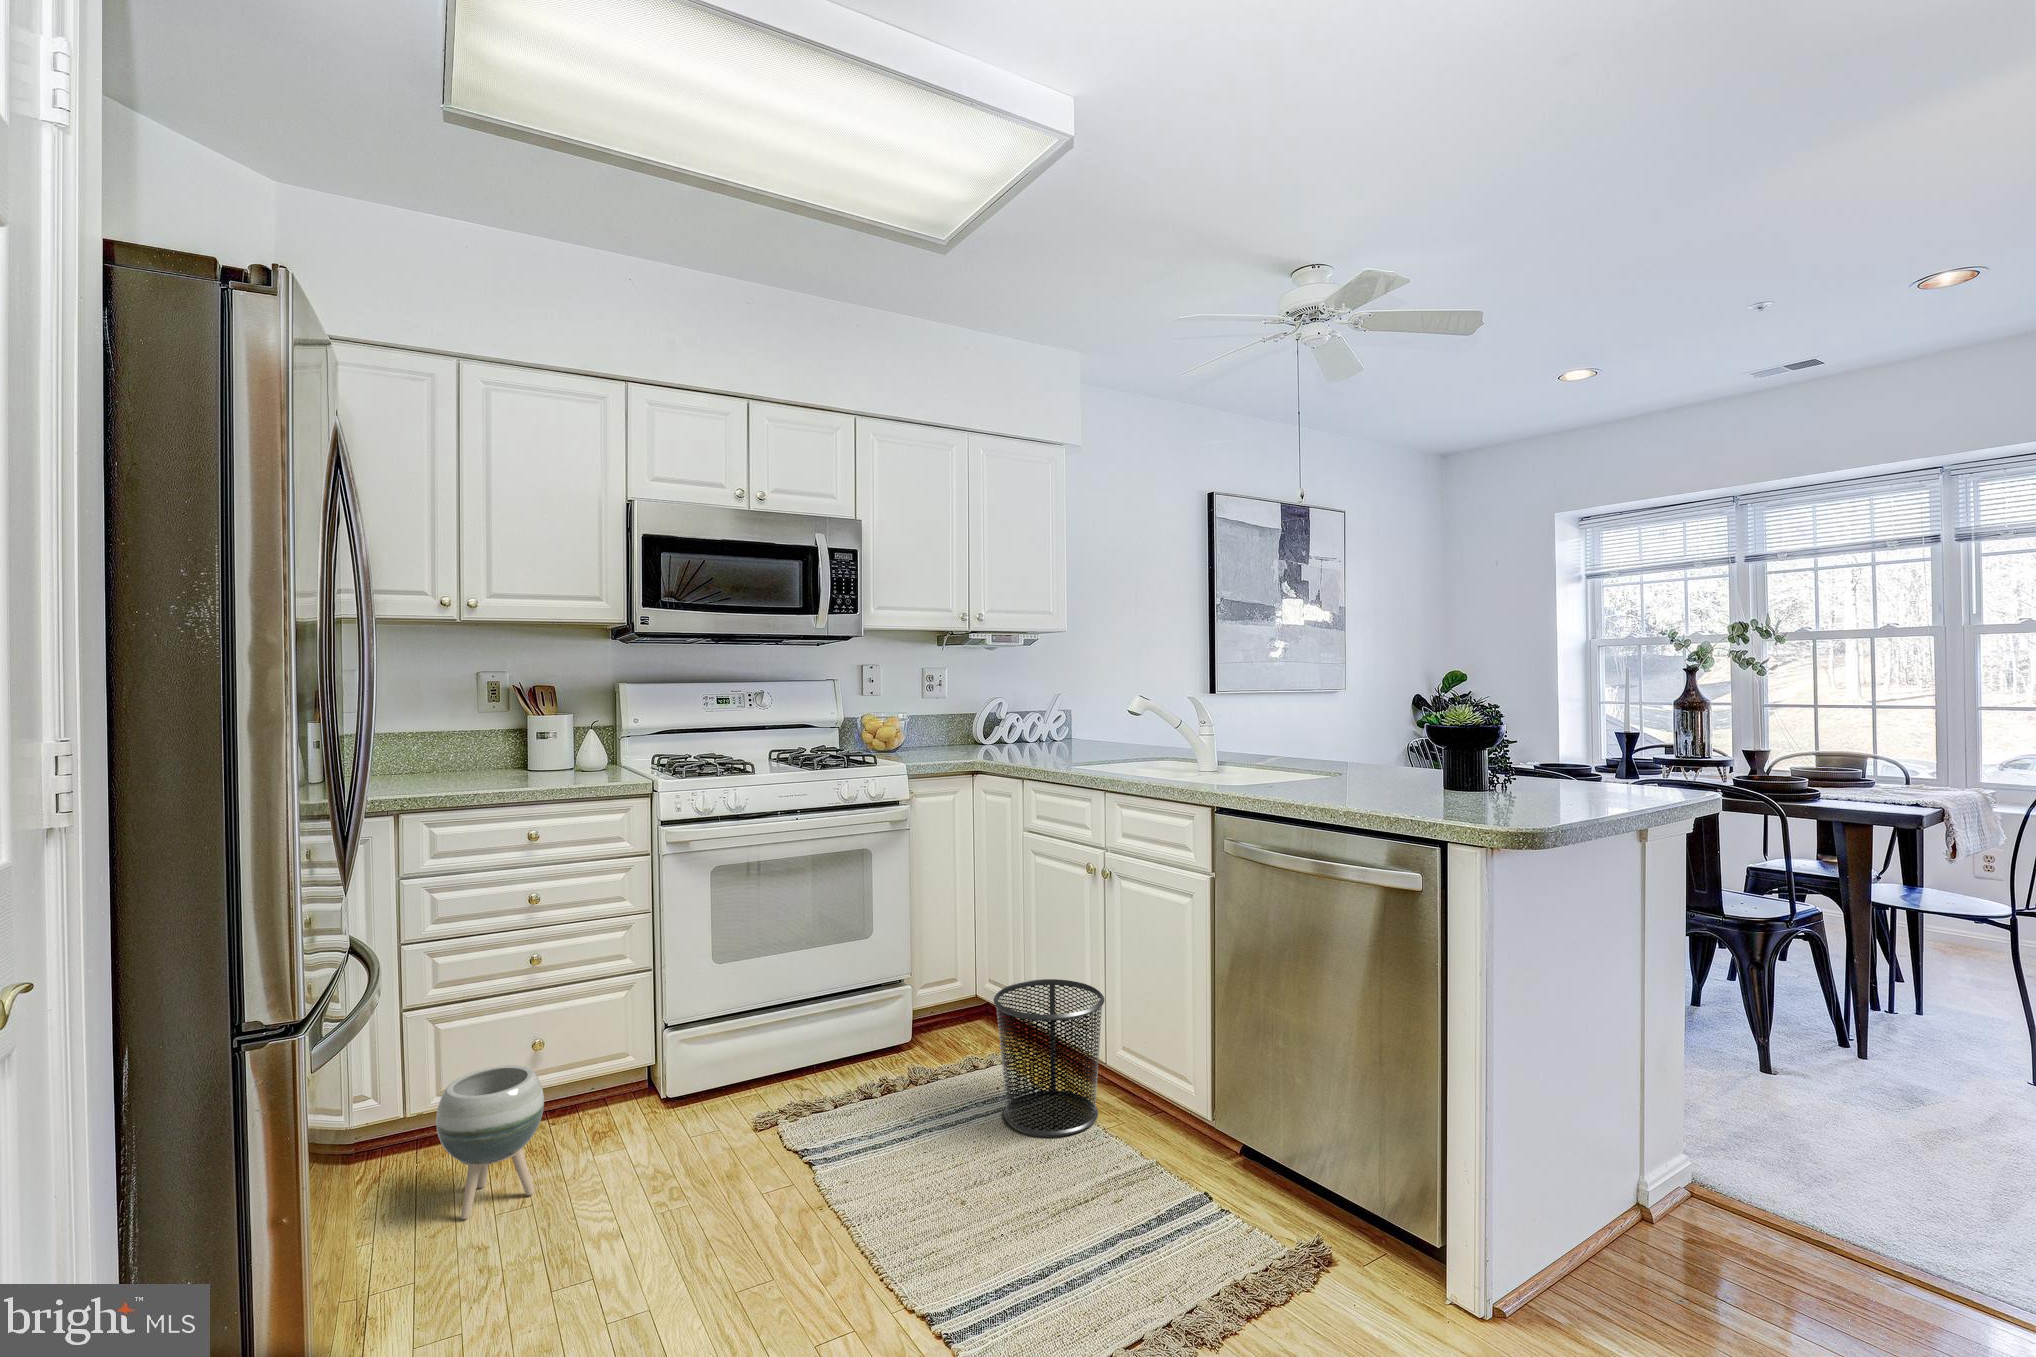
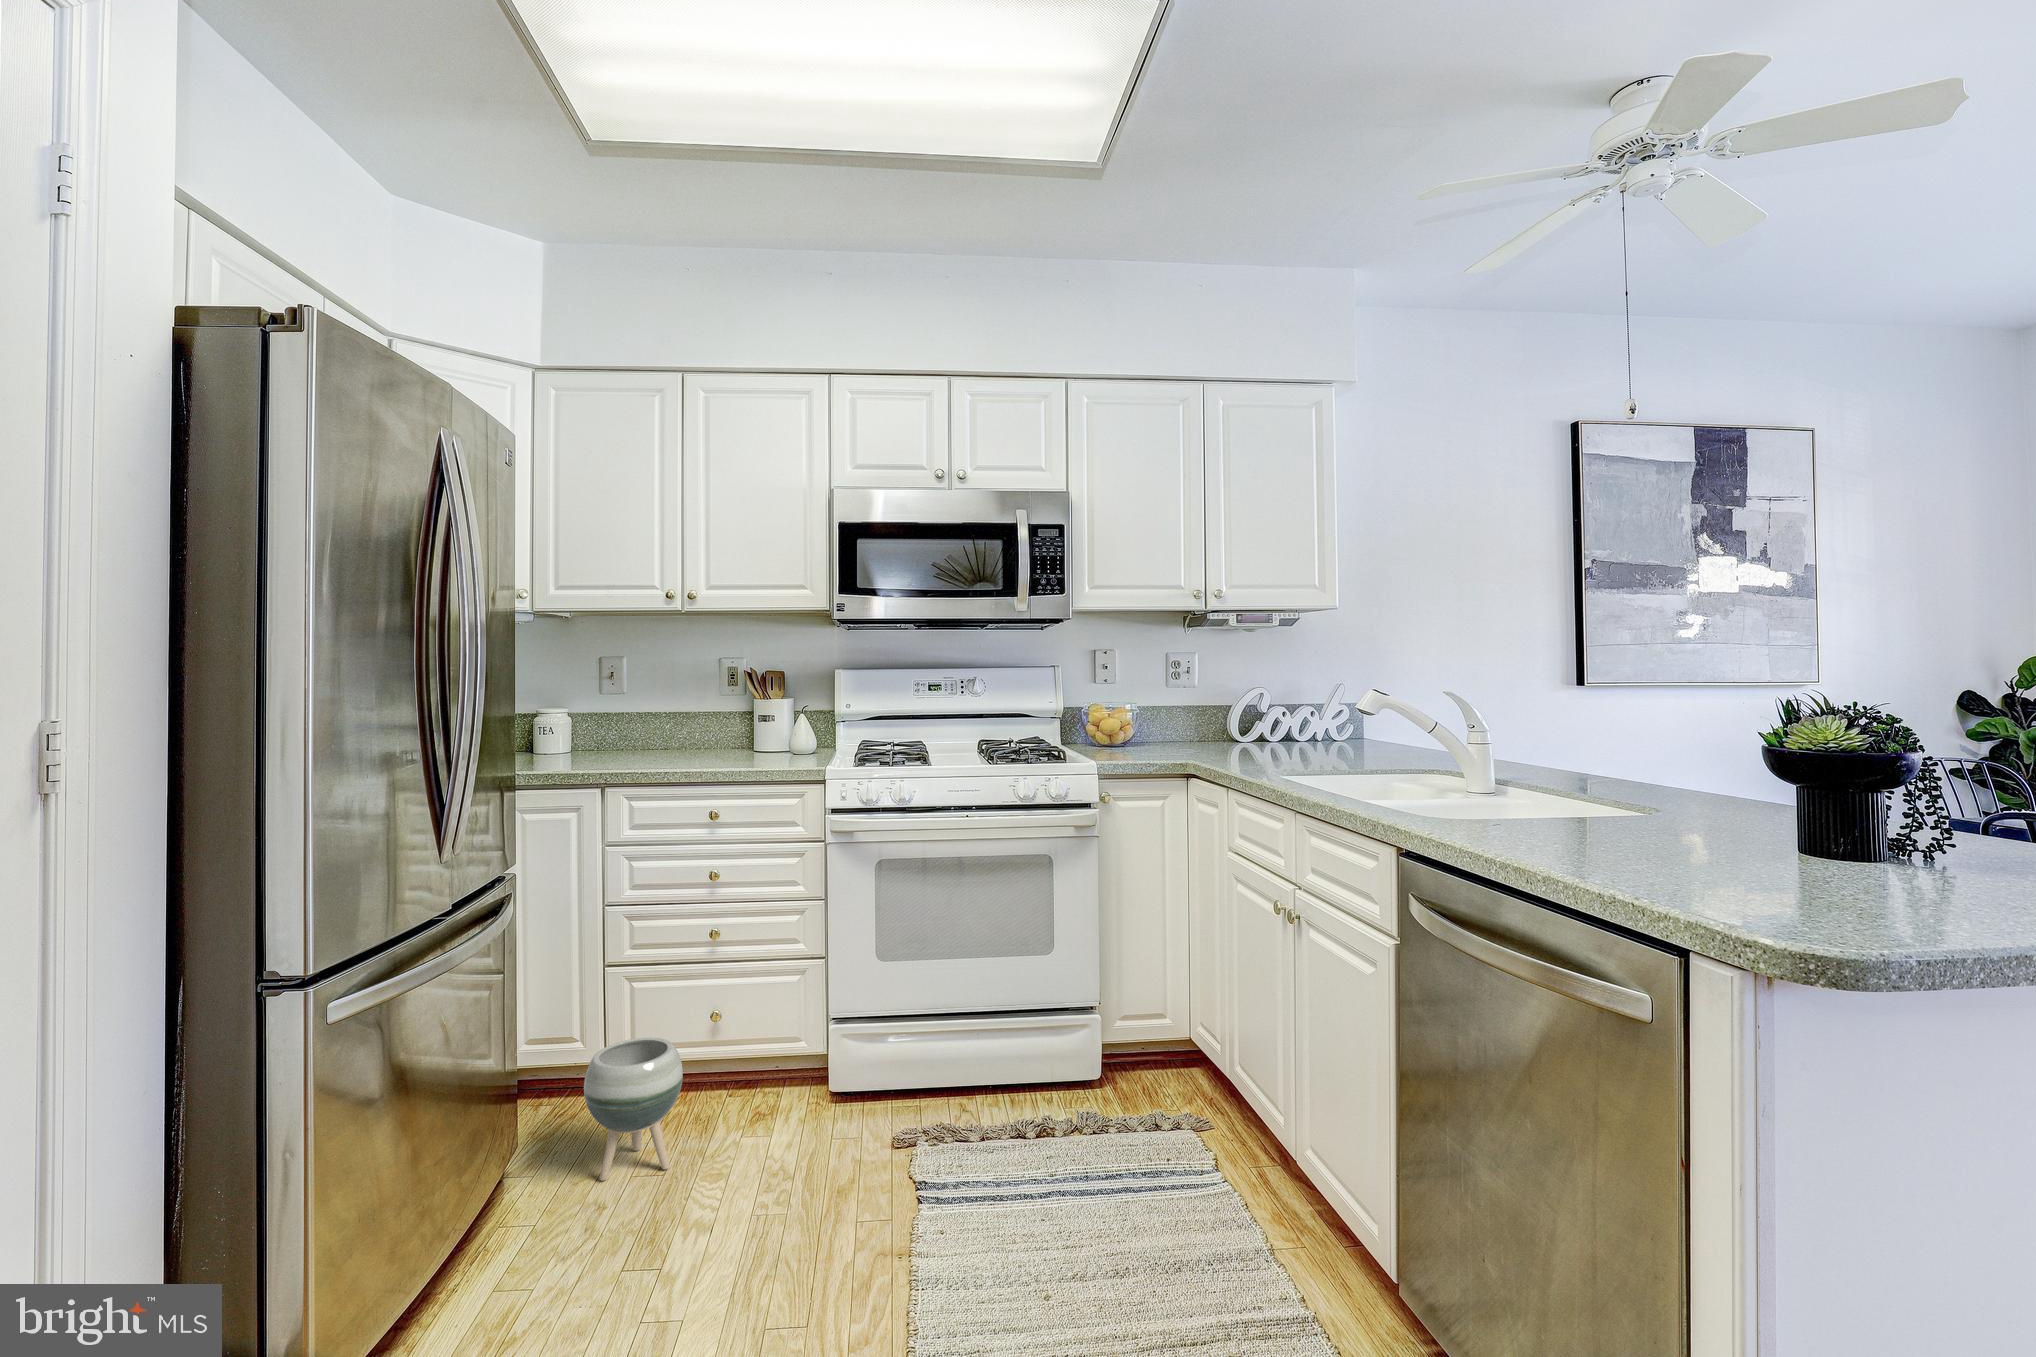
waste bin: present [994,979,1104,1136] -> none [1141,1035,1282,1241]

